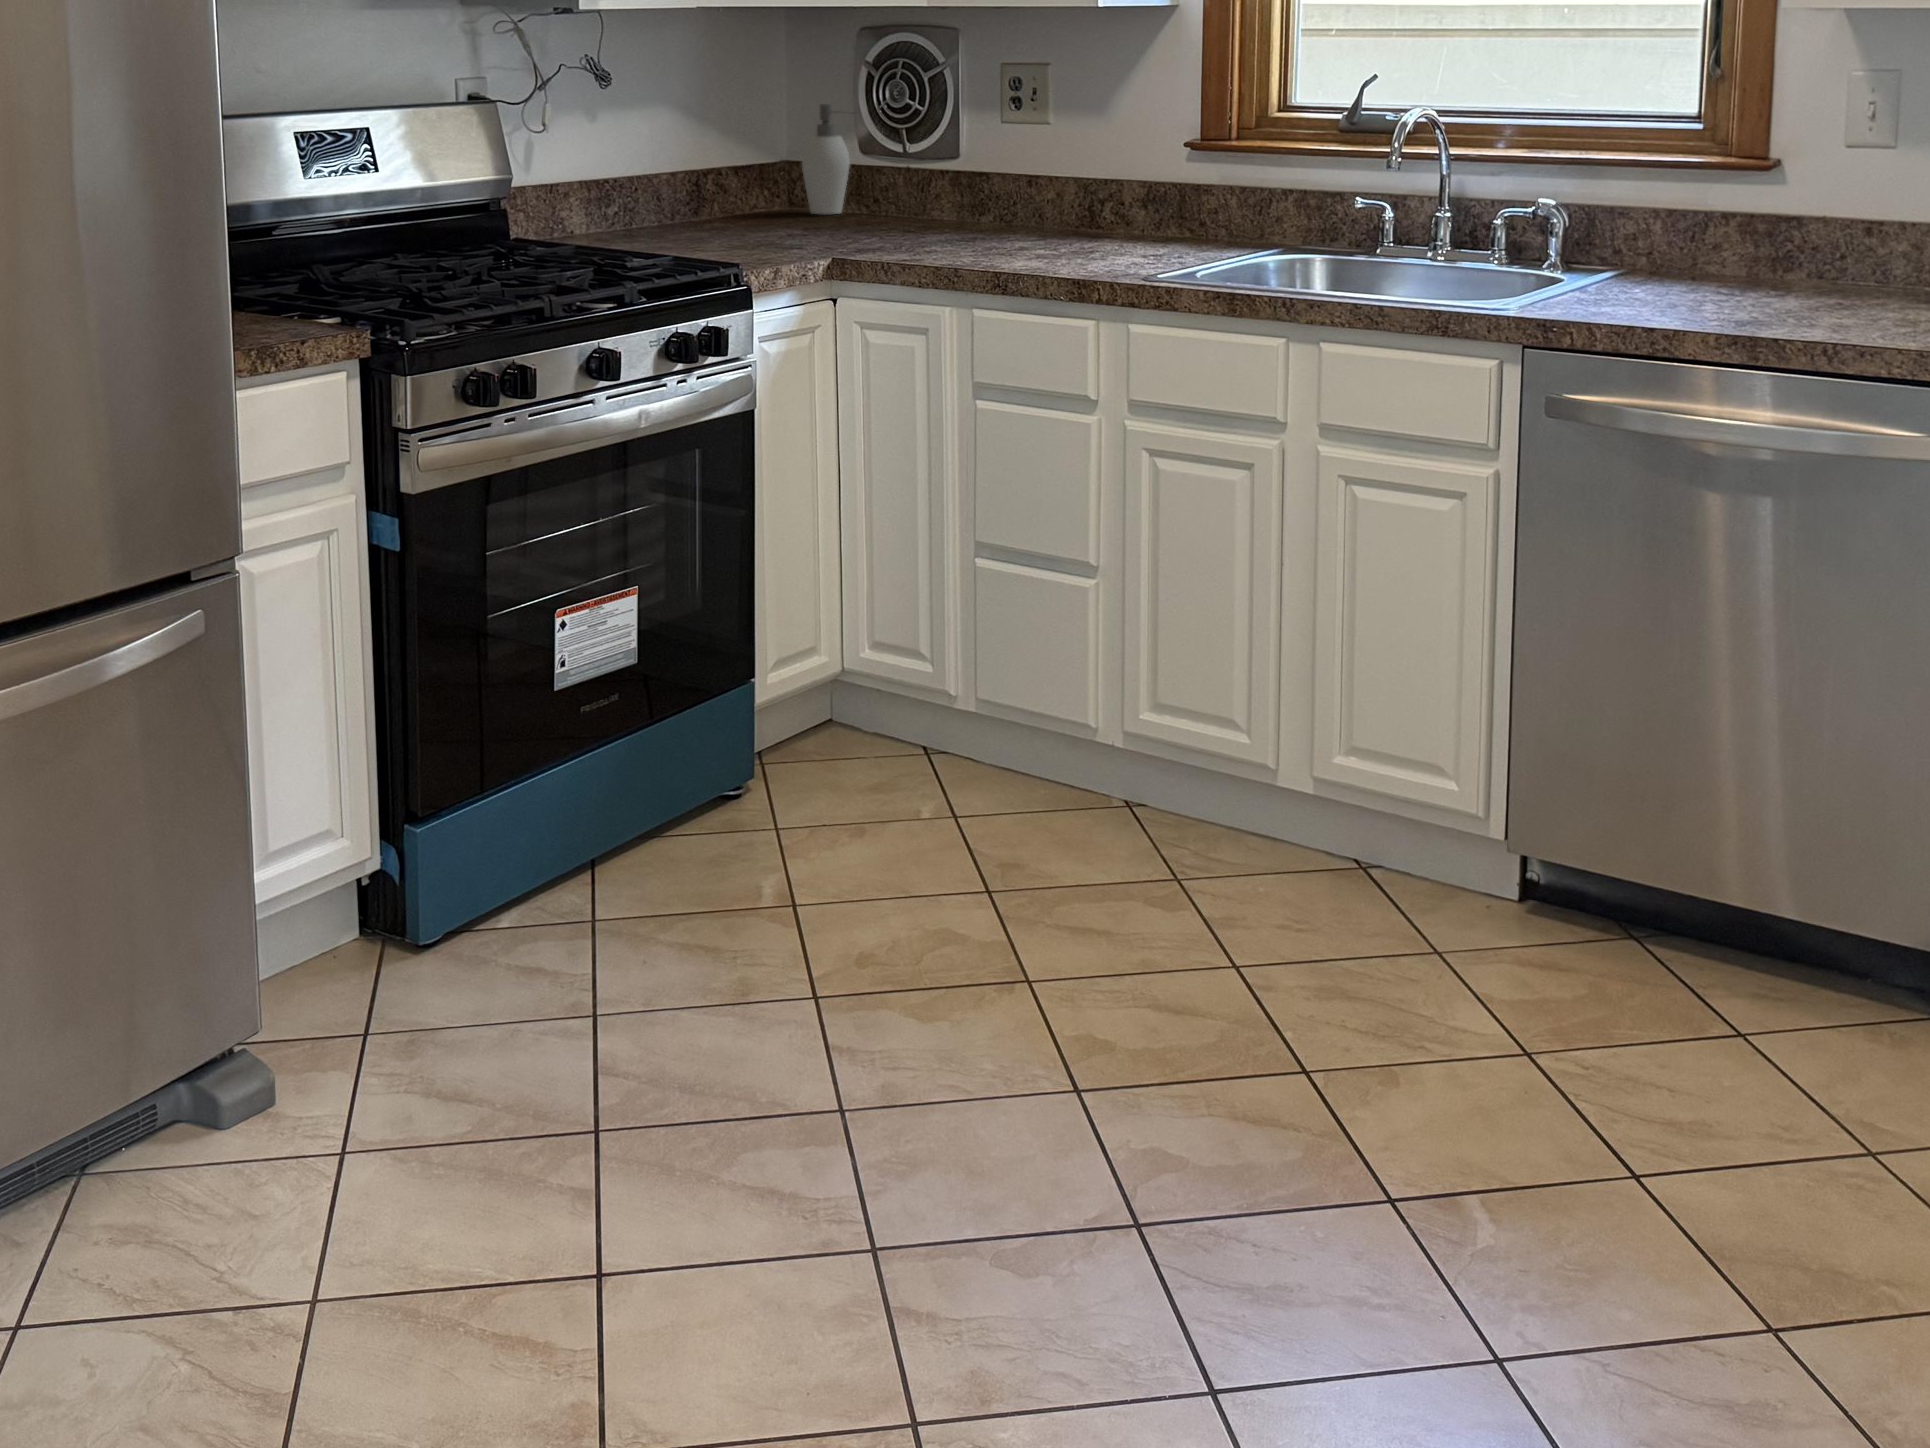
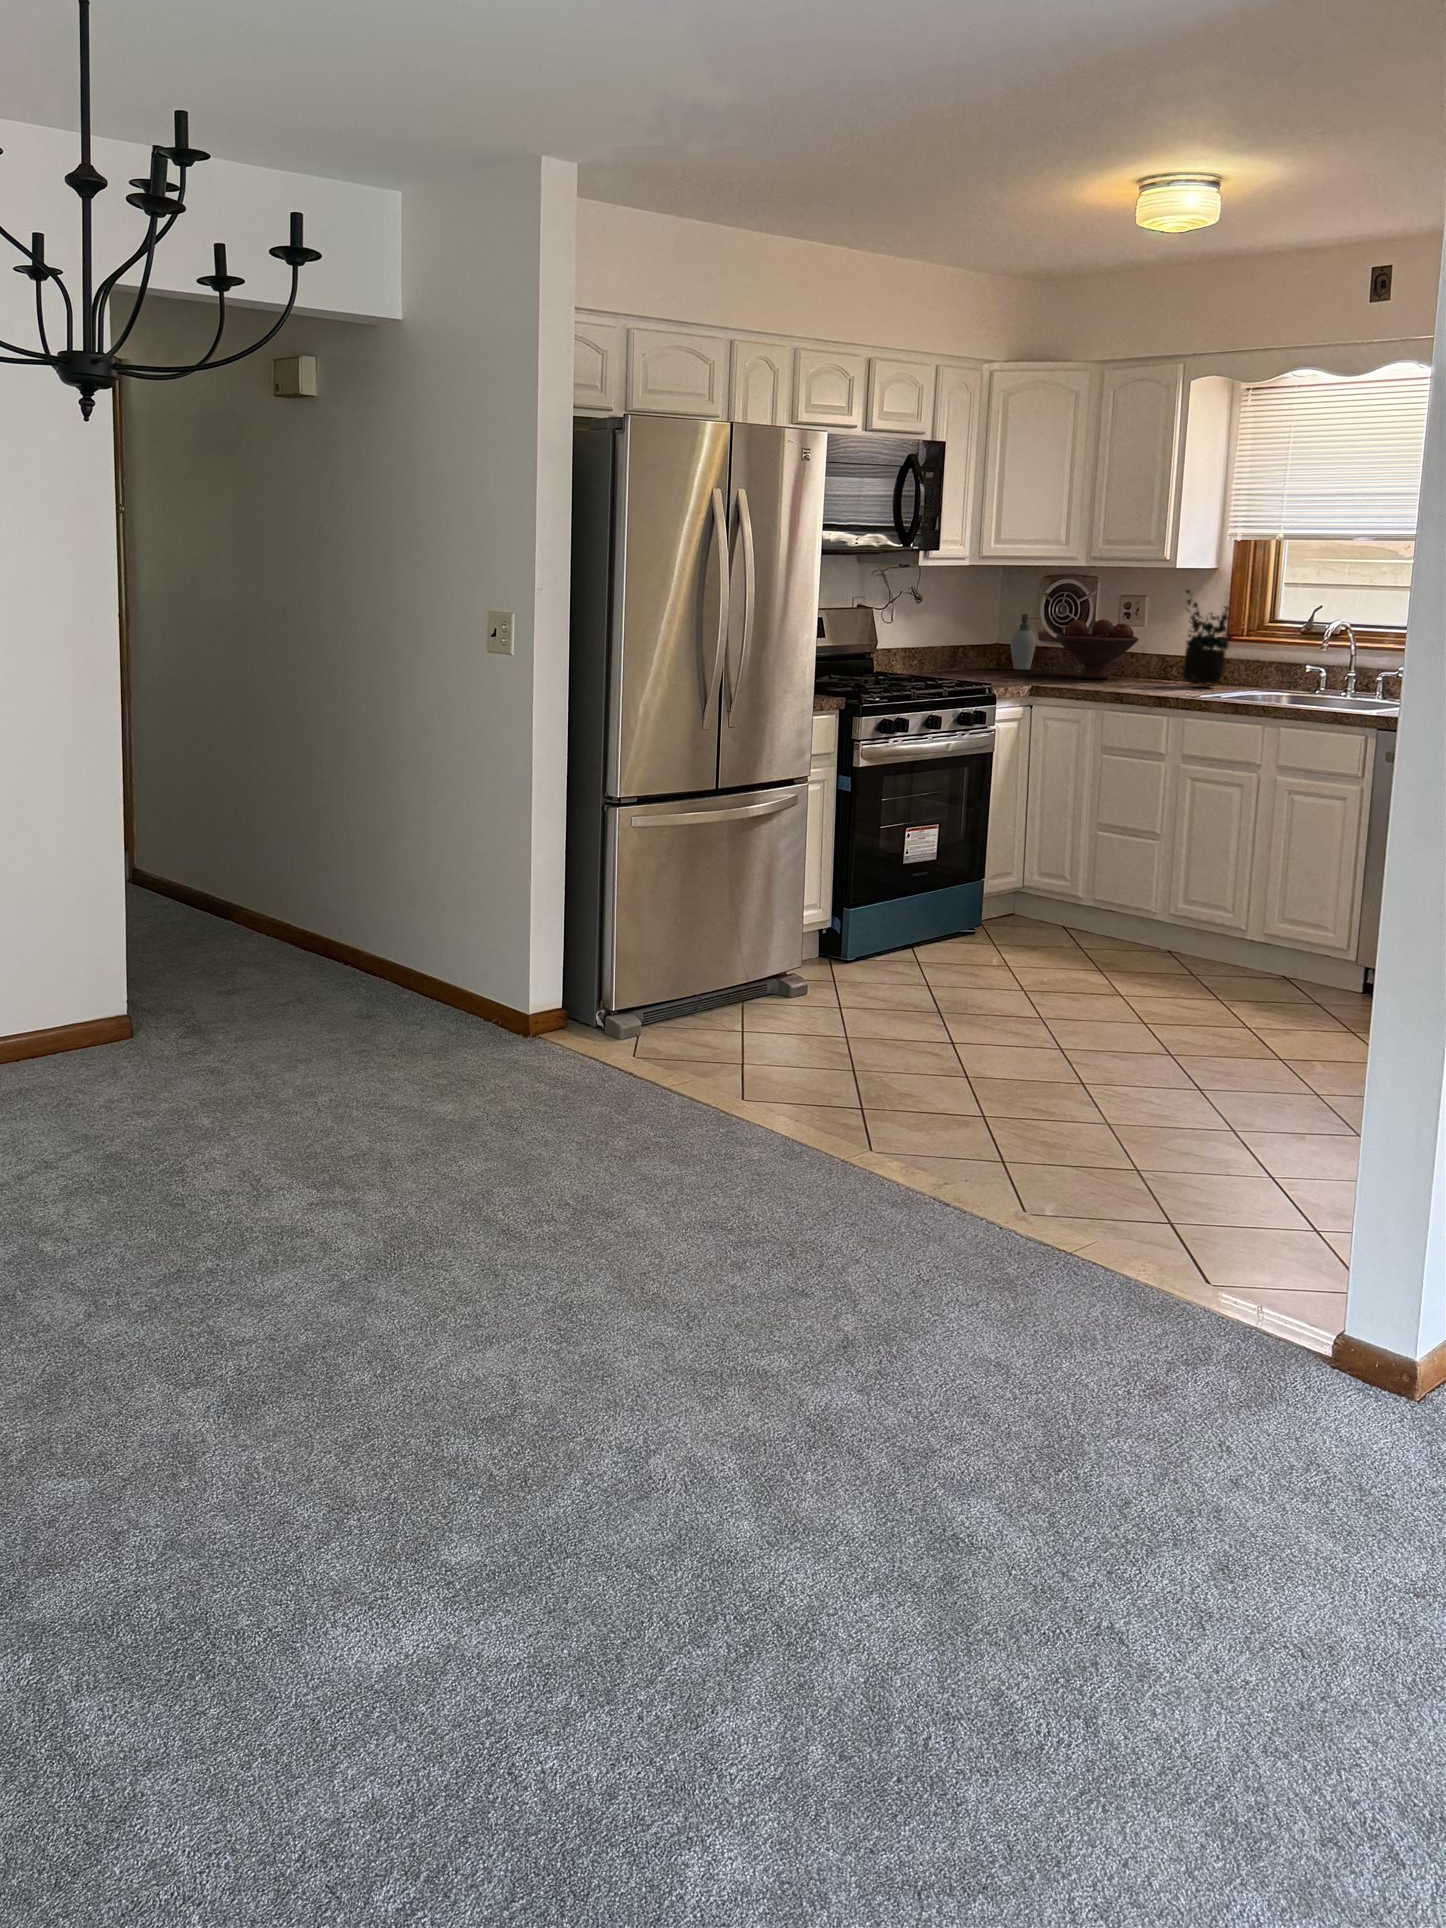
potted plant: none [1122,49,1220,244] -> present [1183,590,1233,686]
fruit bowl: none [881,112,1039,233] -> present [1056,619,1138,679]

